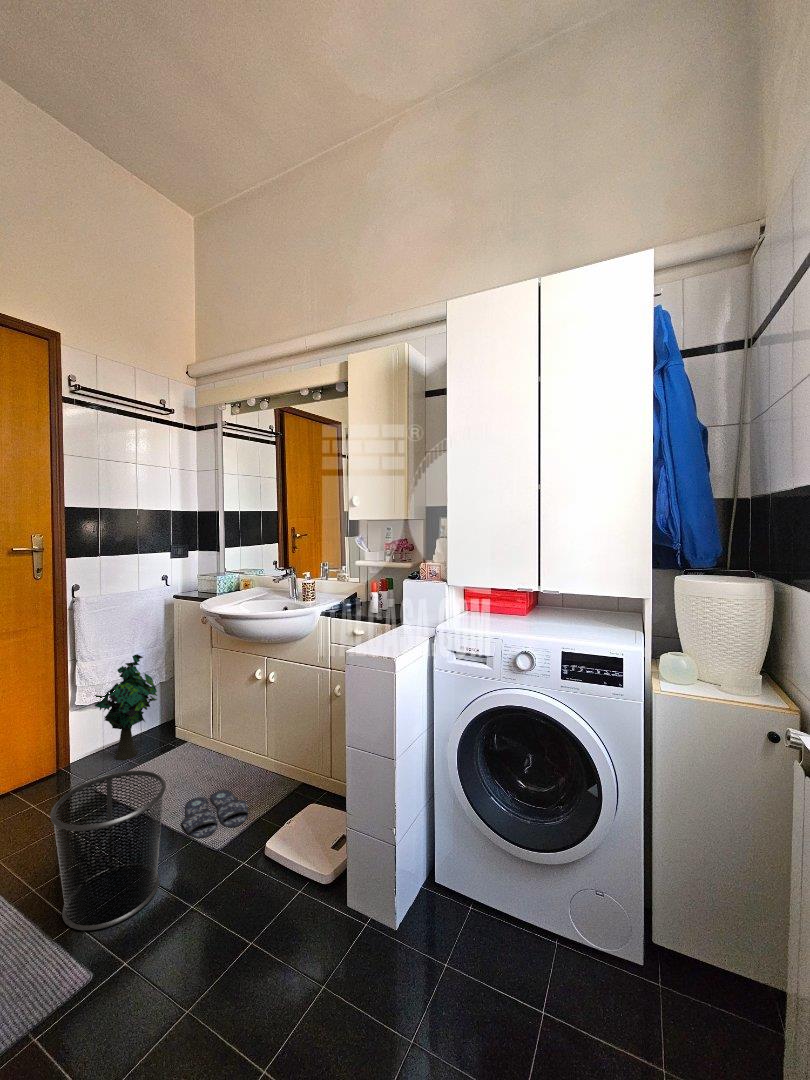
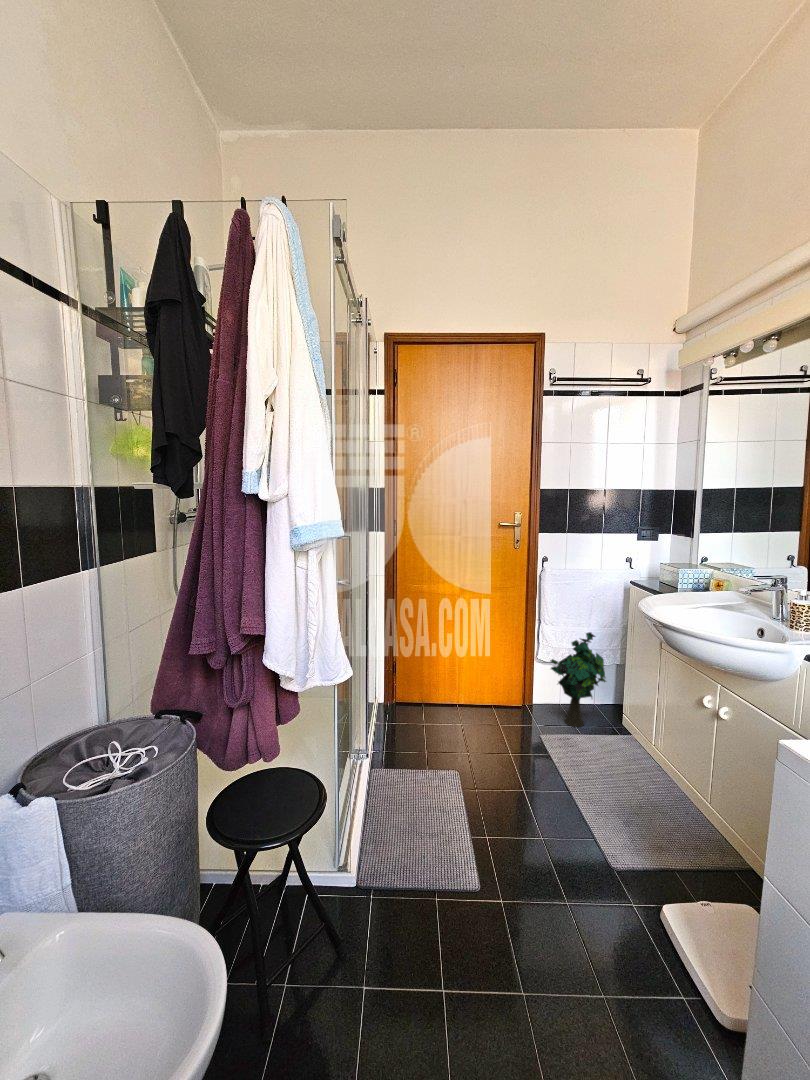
waste bin: present [50,771,166,930] -> none [473,742,565,882]
slippers: present [181,790,248,838] -> none [593,802,667,866]

